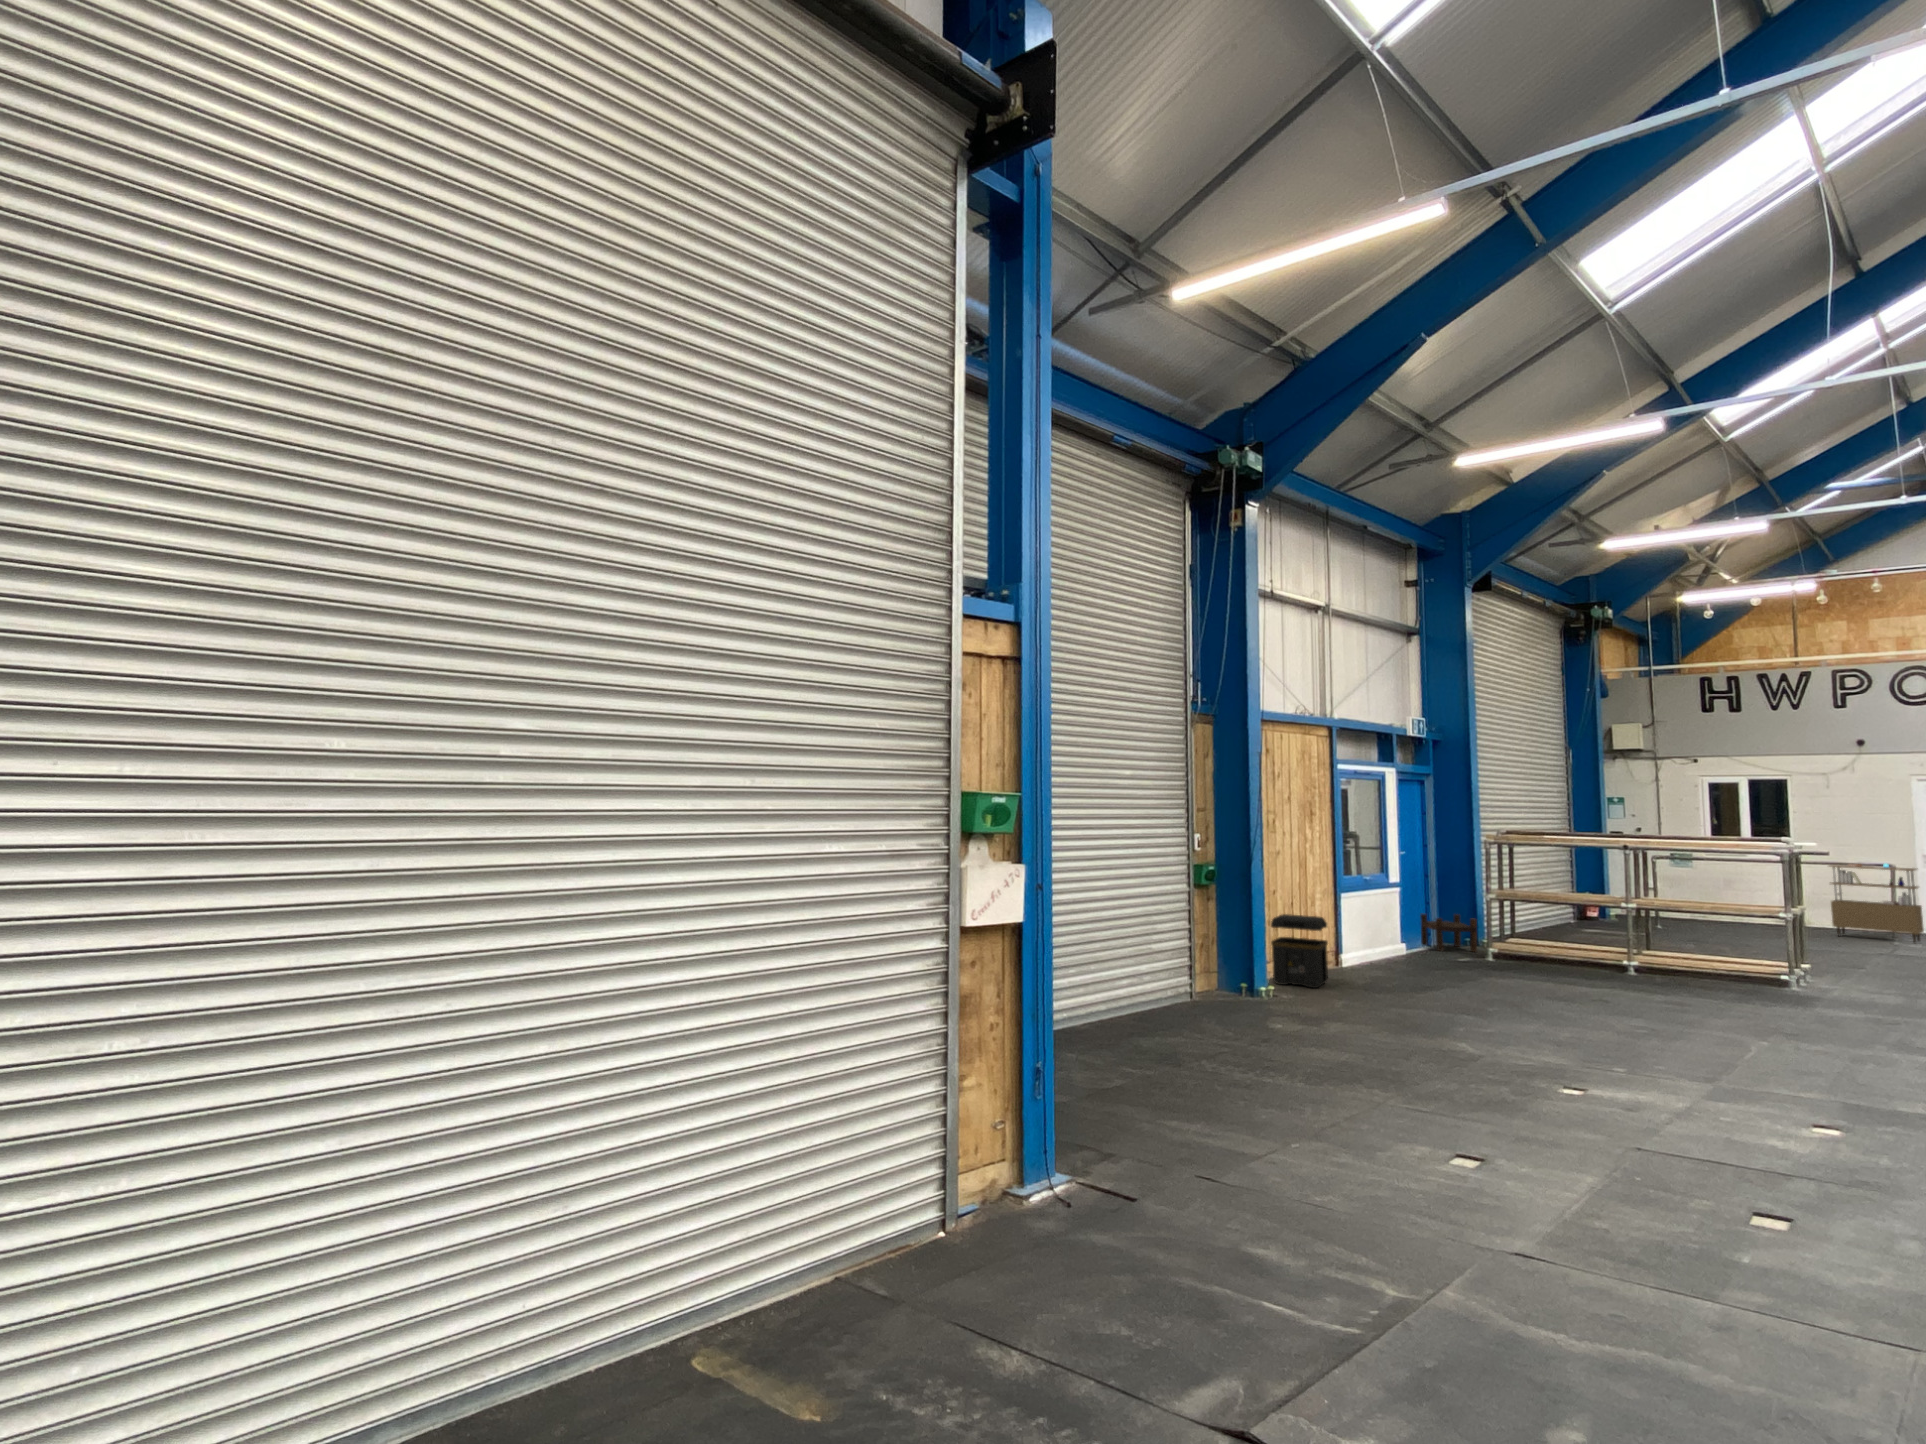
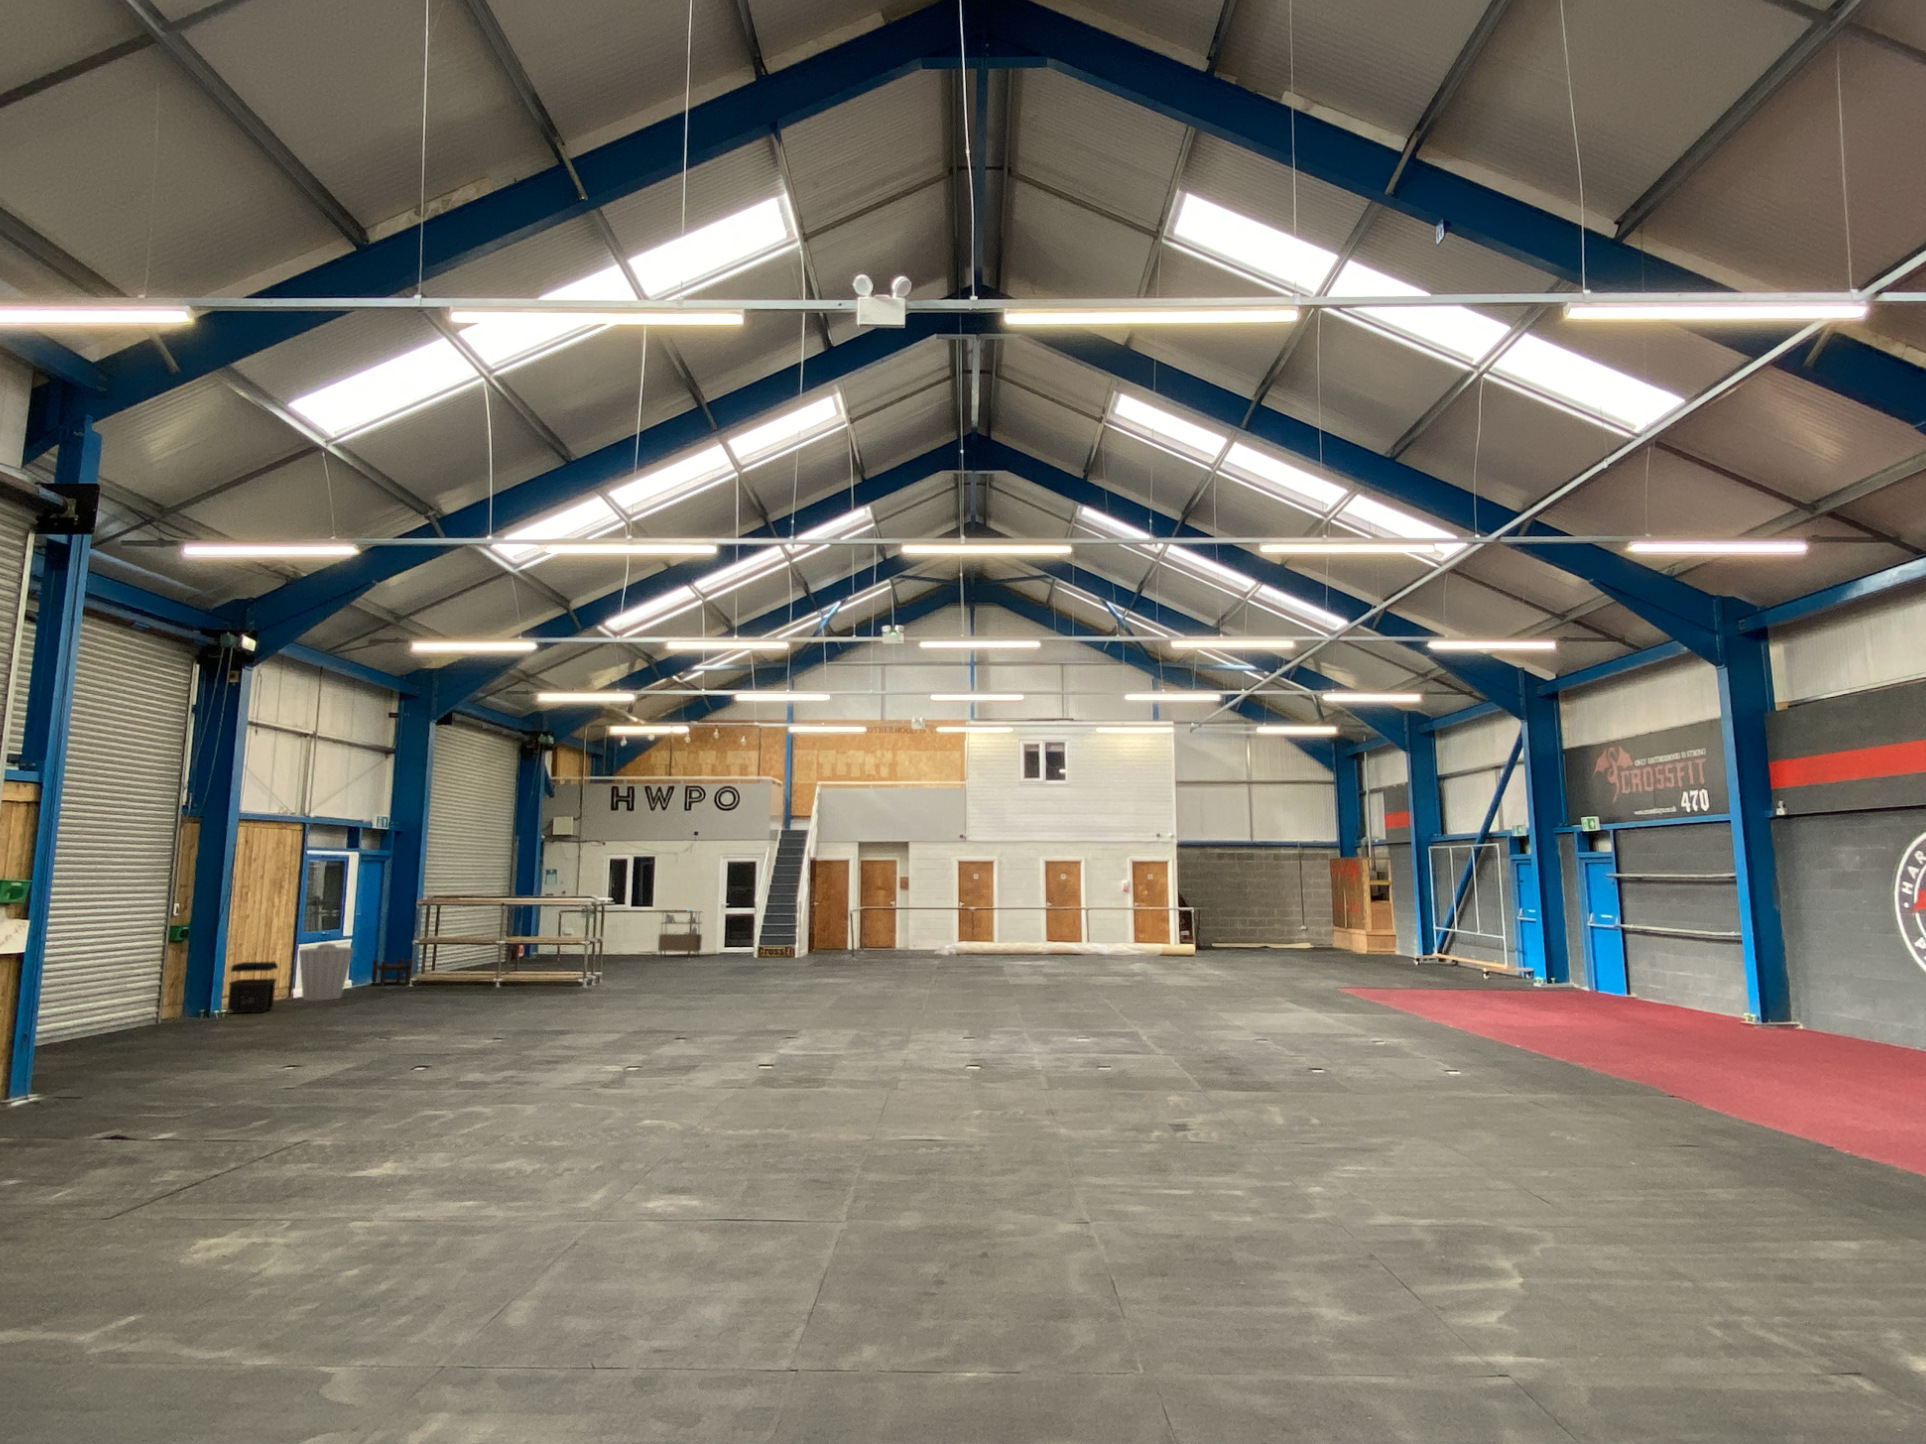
trash can: none [1341,893,1412,972] -> present [299,944,353,1000]

